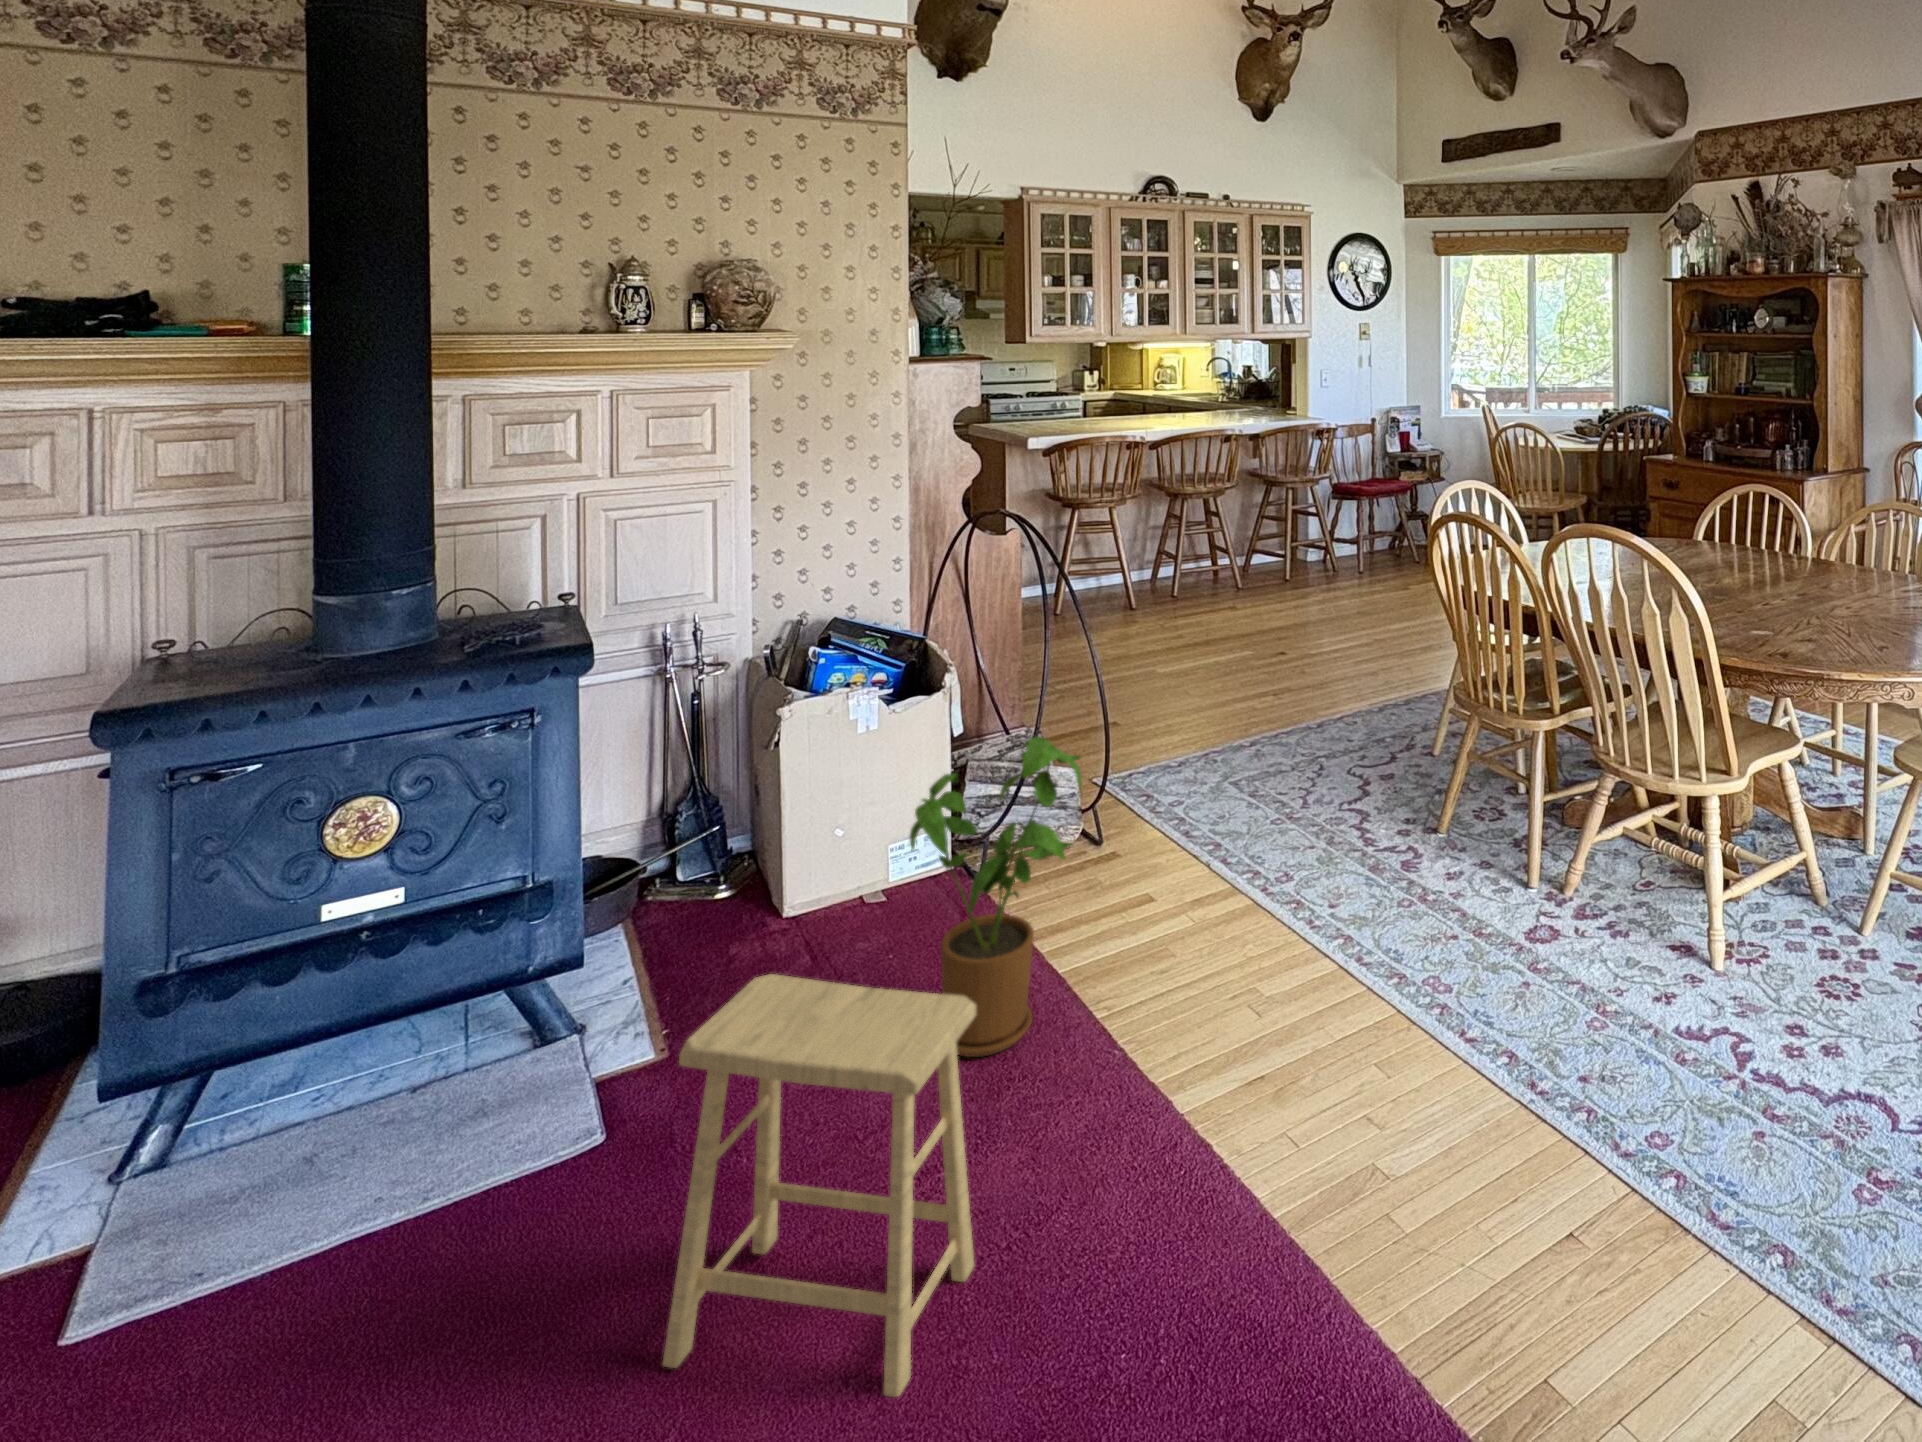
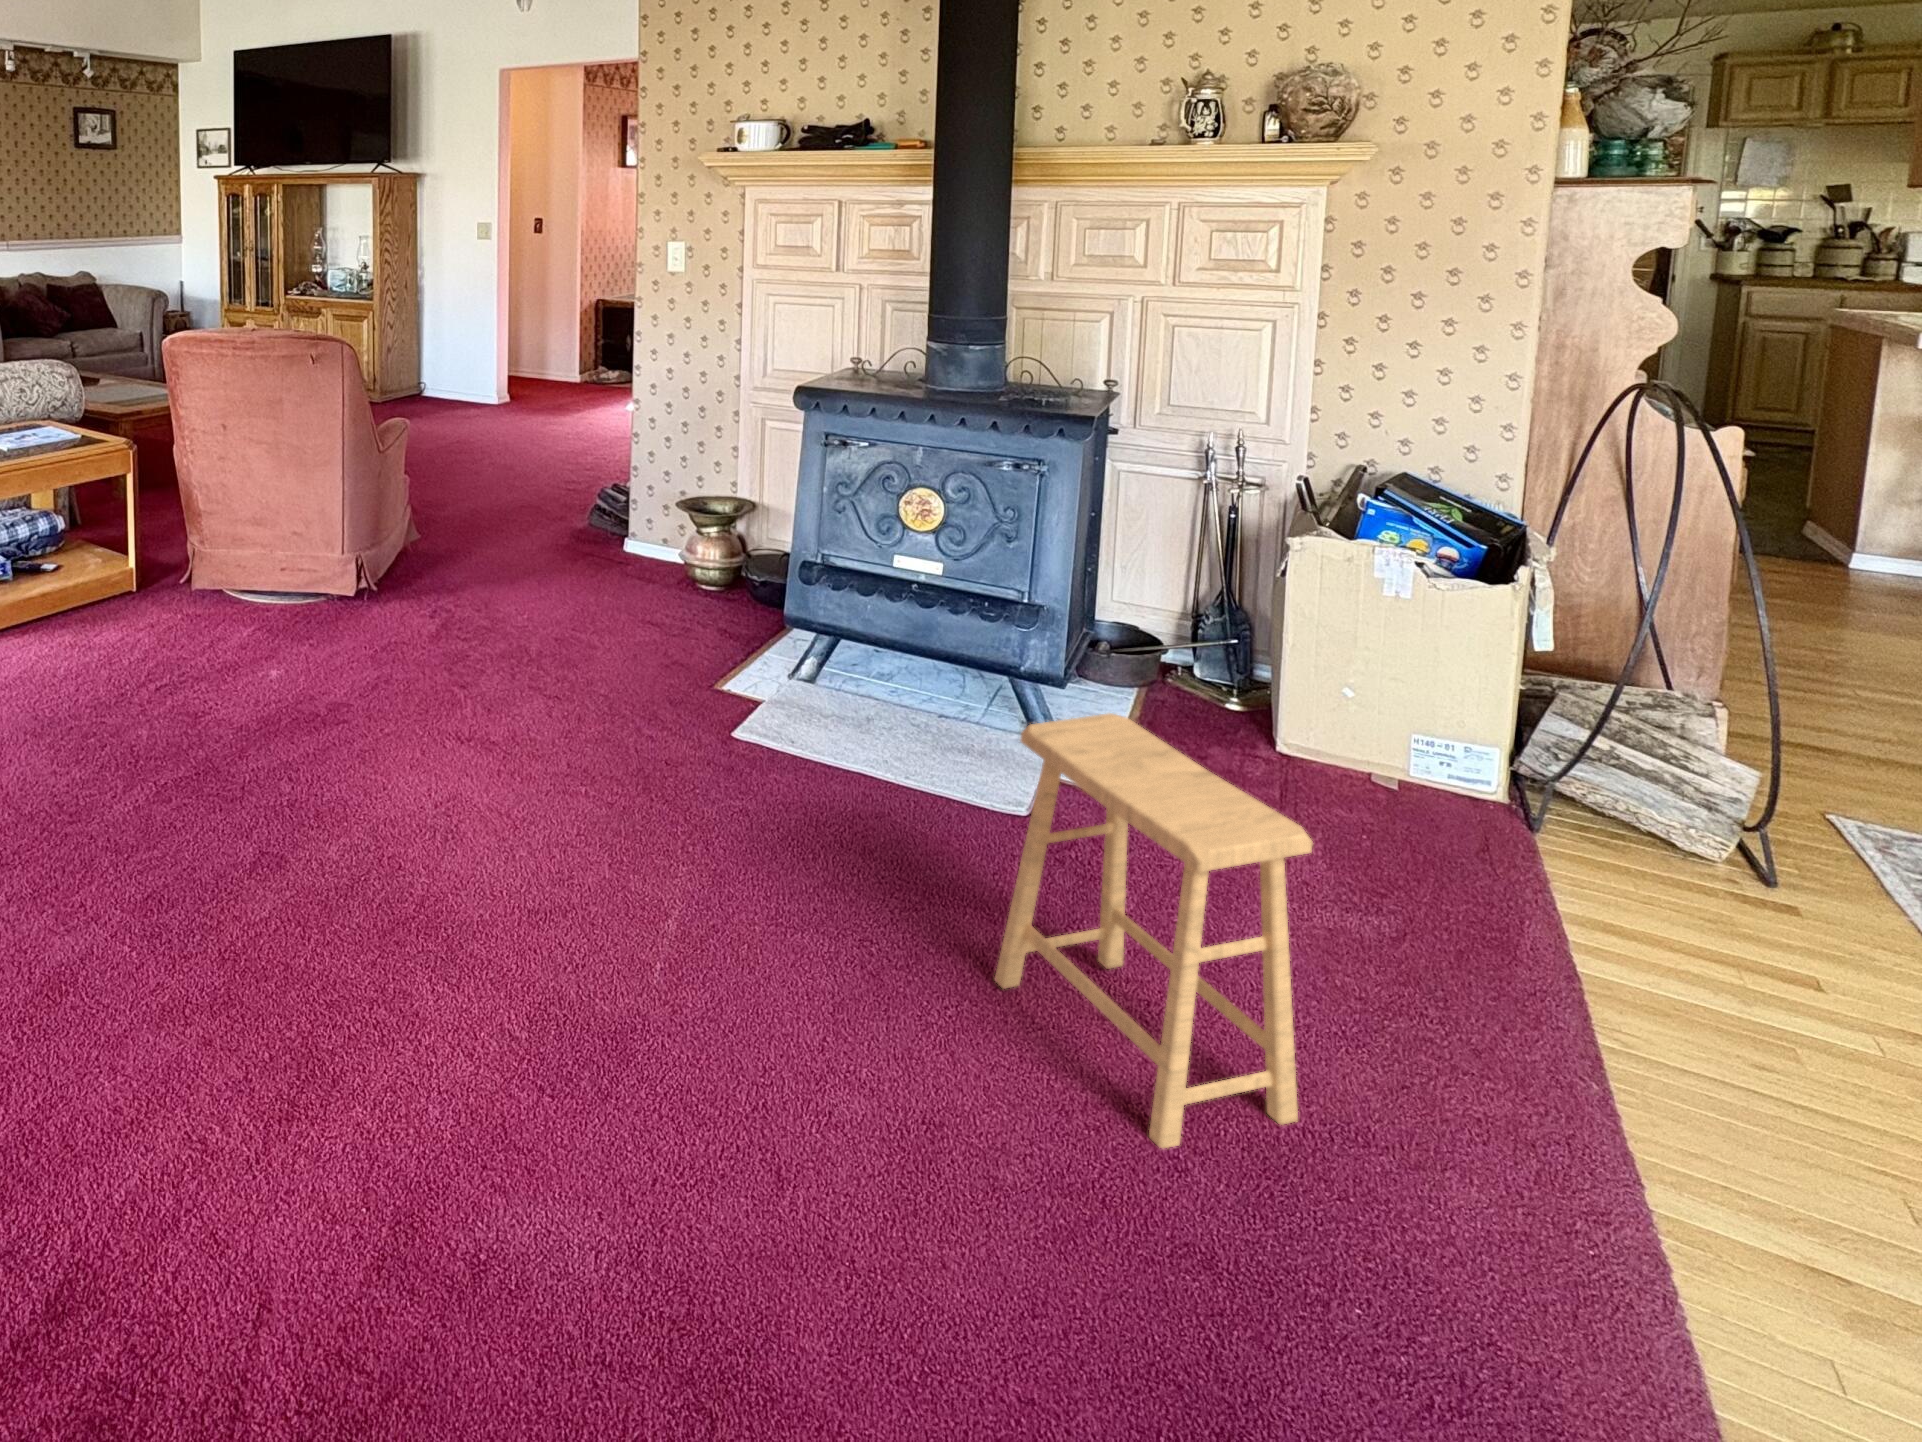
house plant: present [910,737,1082,1057] -> none [1370,636,1651,985]

